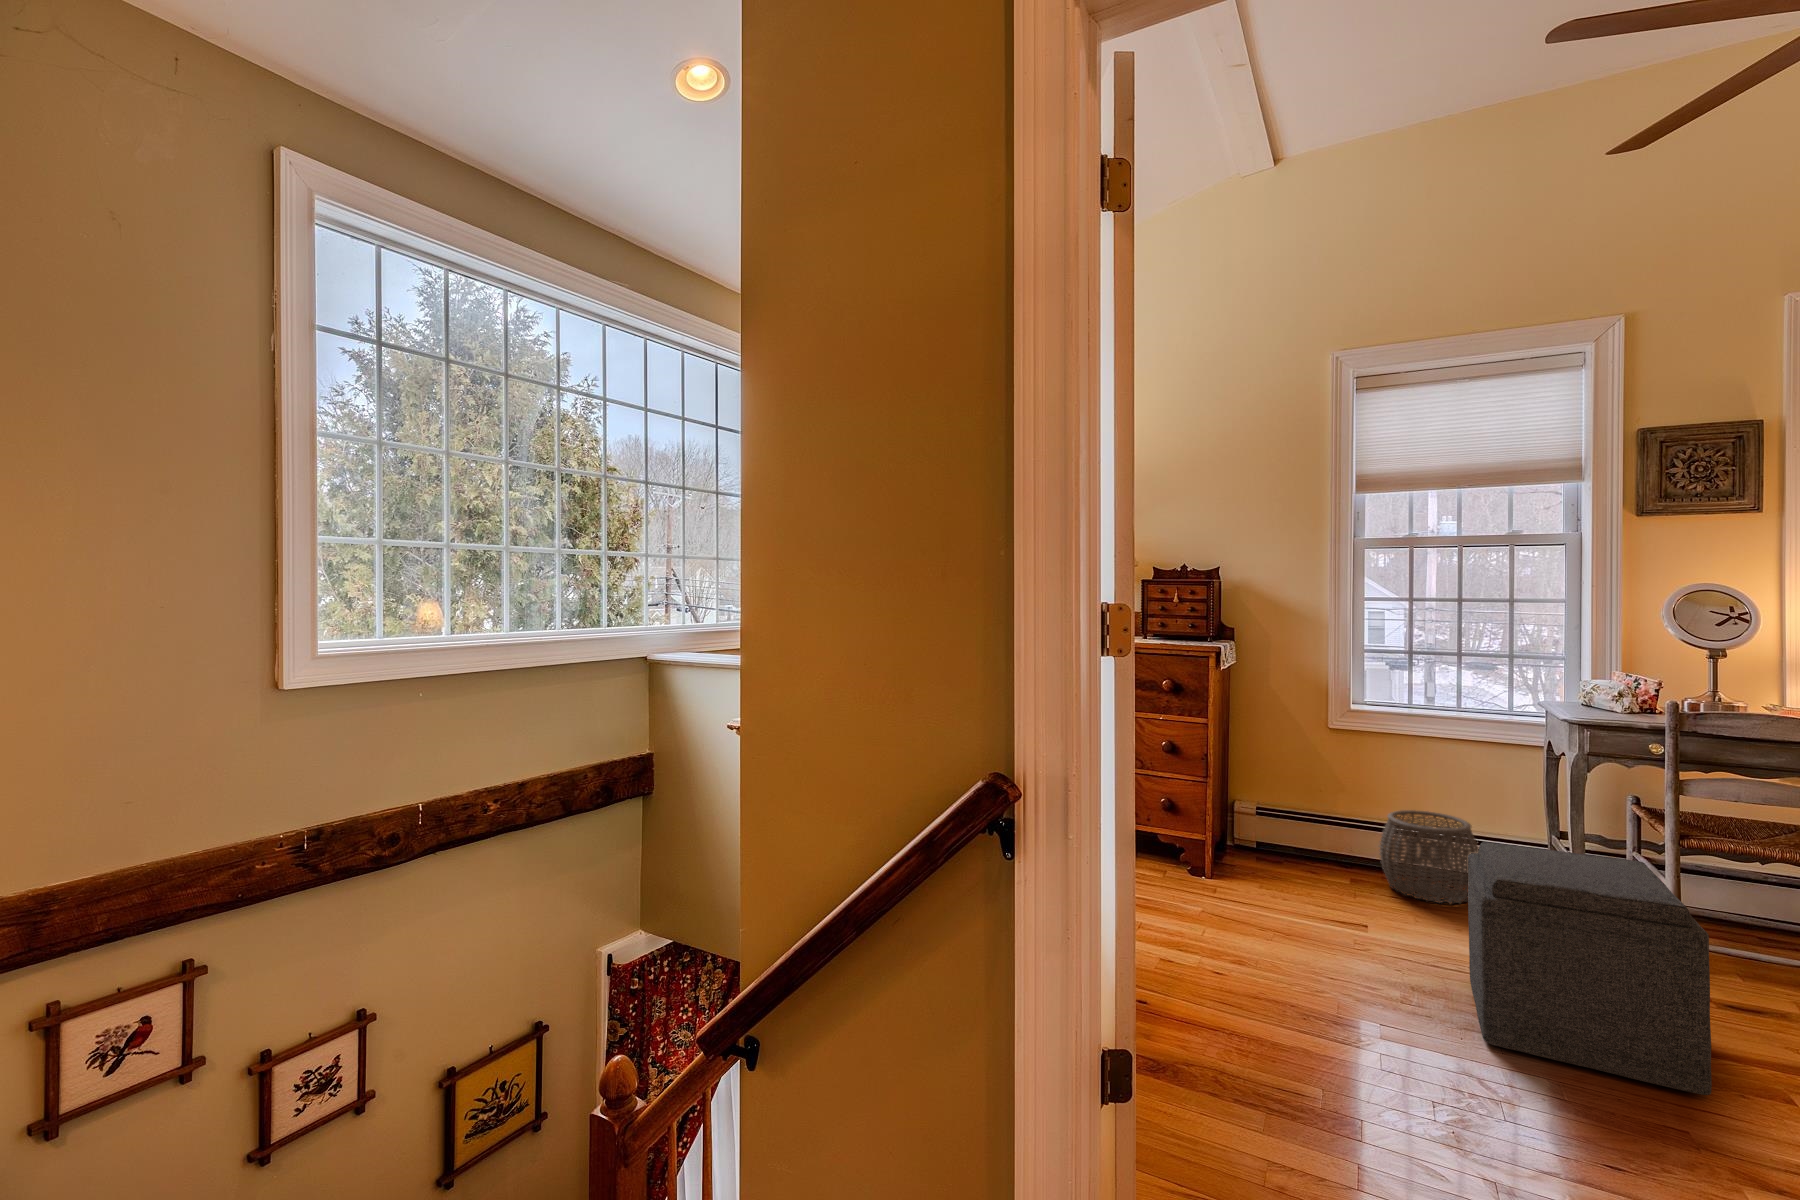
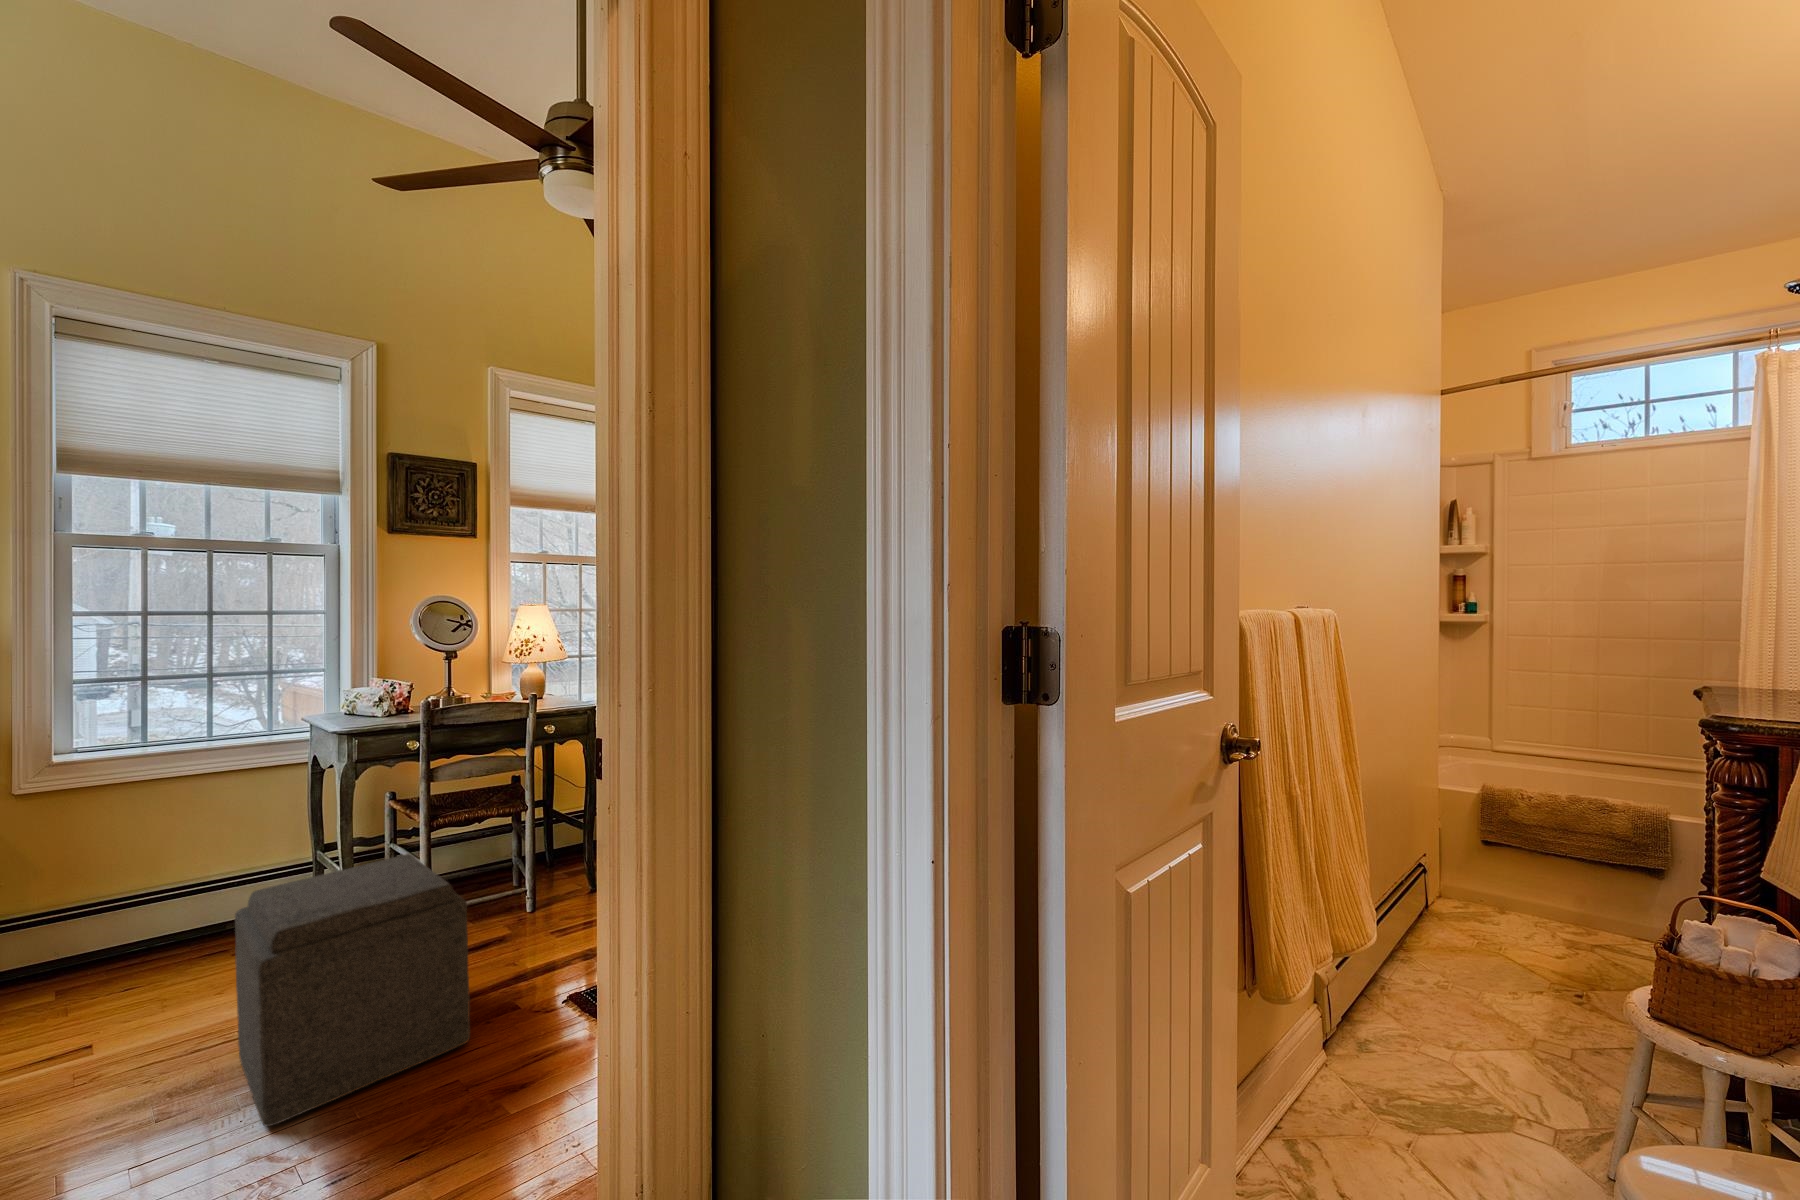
woven basket: present [1379,810,1478,904] -> none [98,868,245,992]

